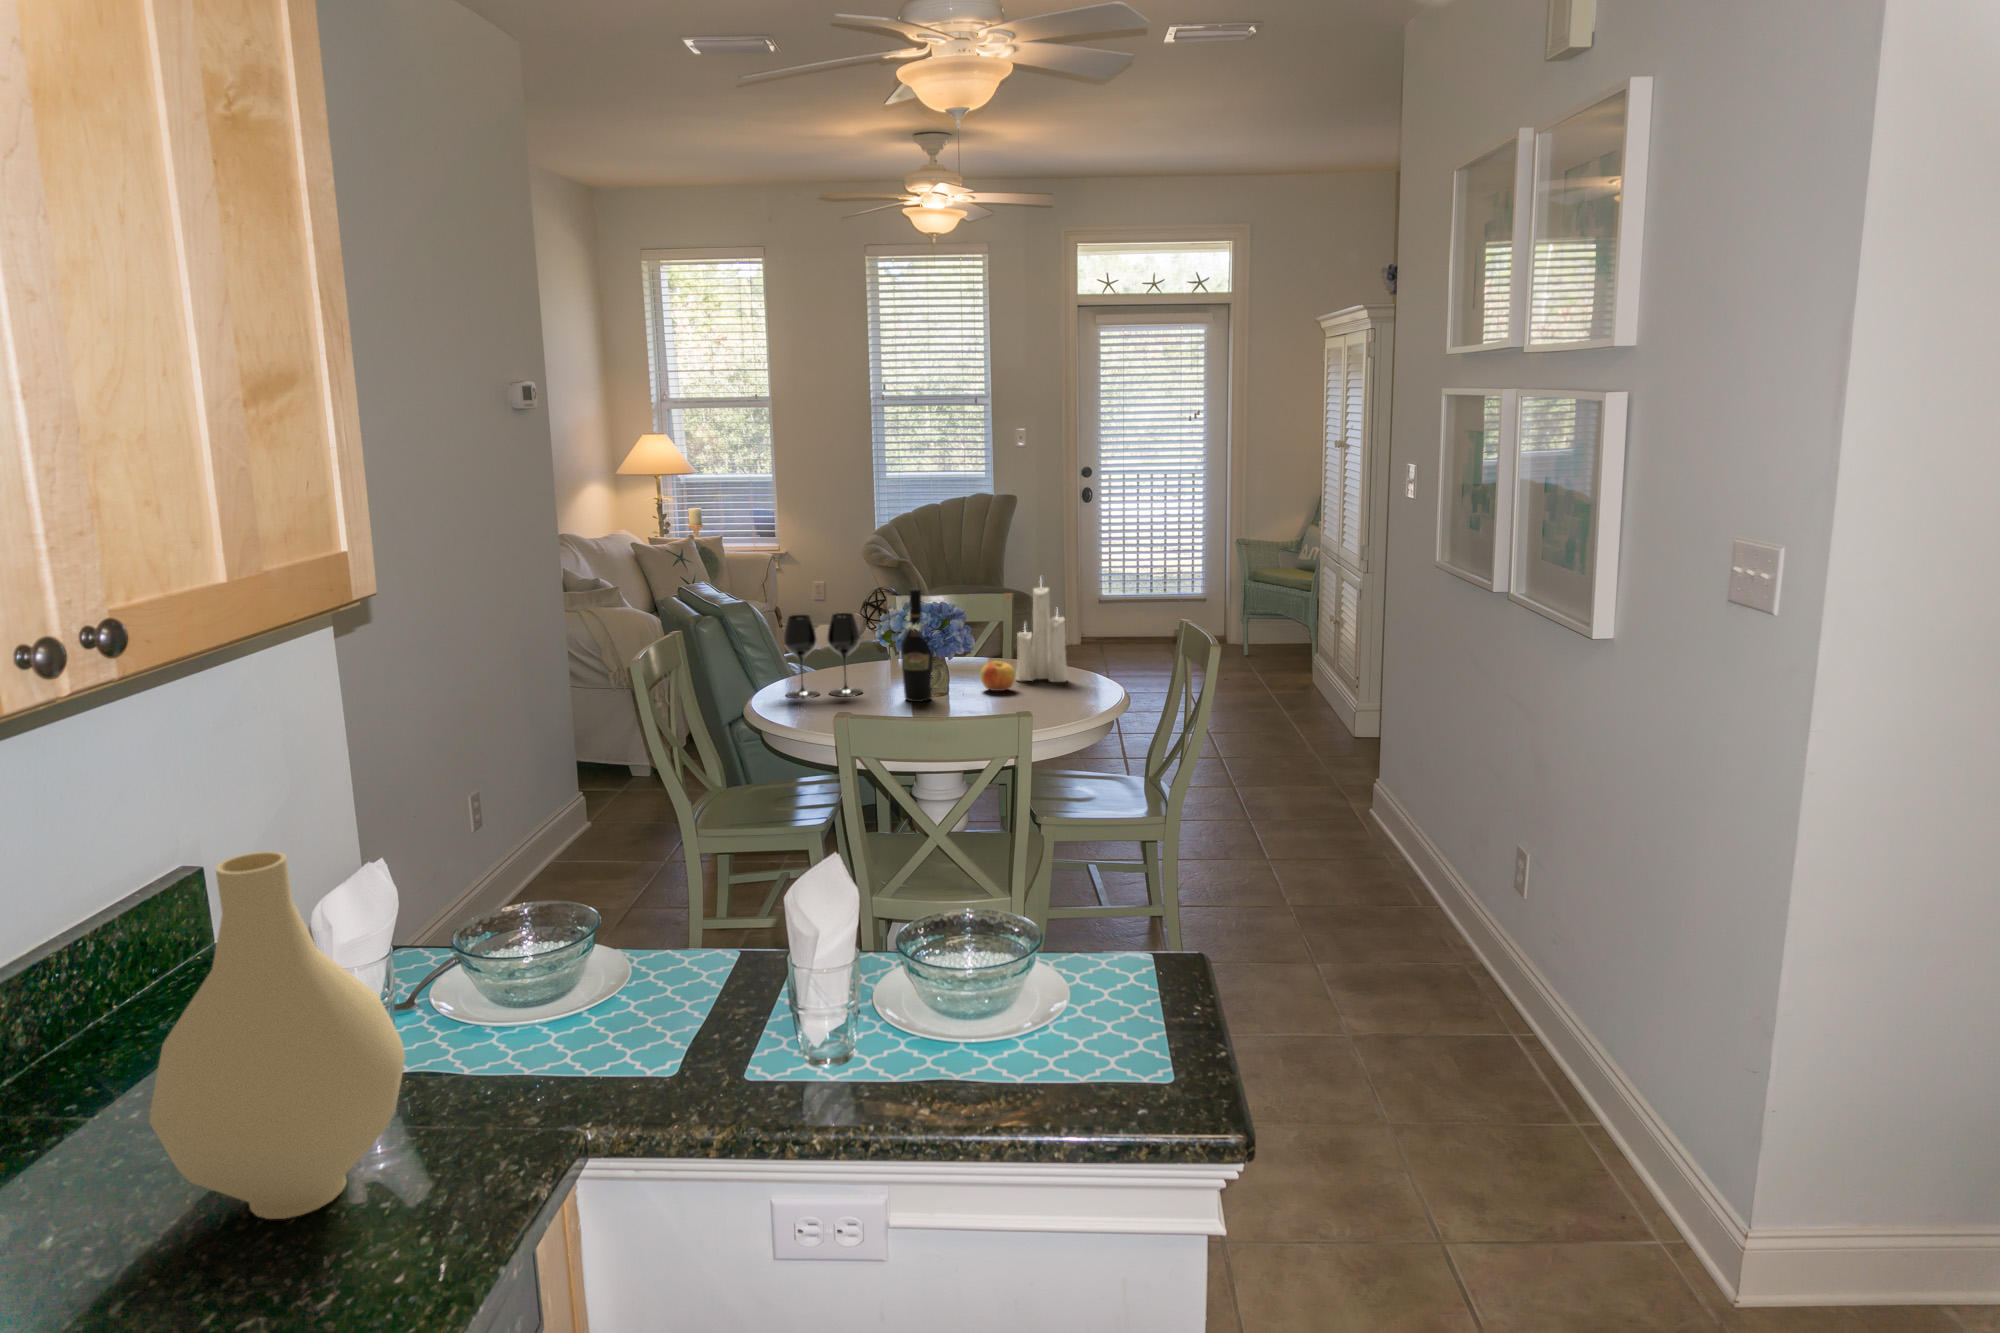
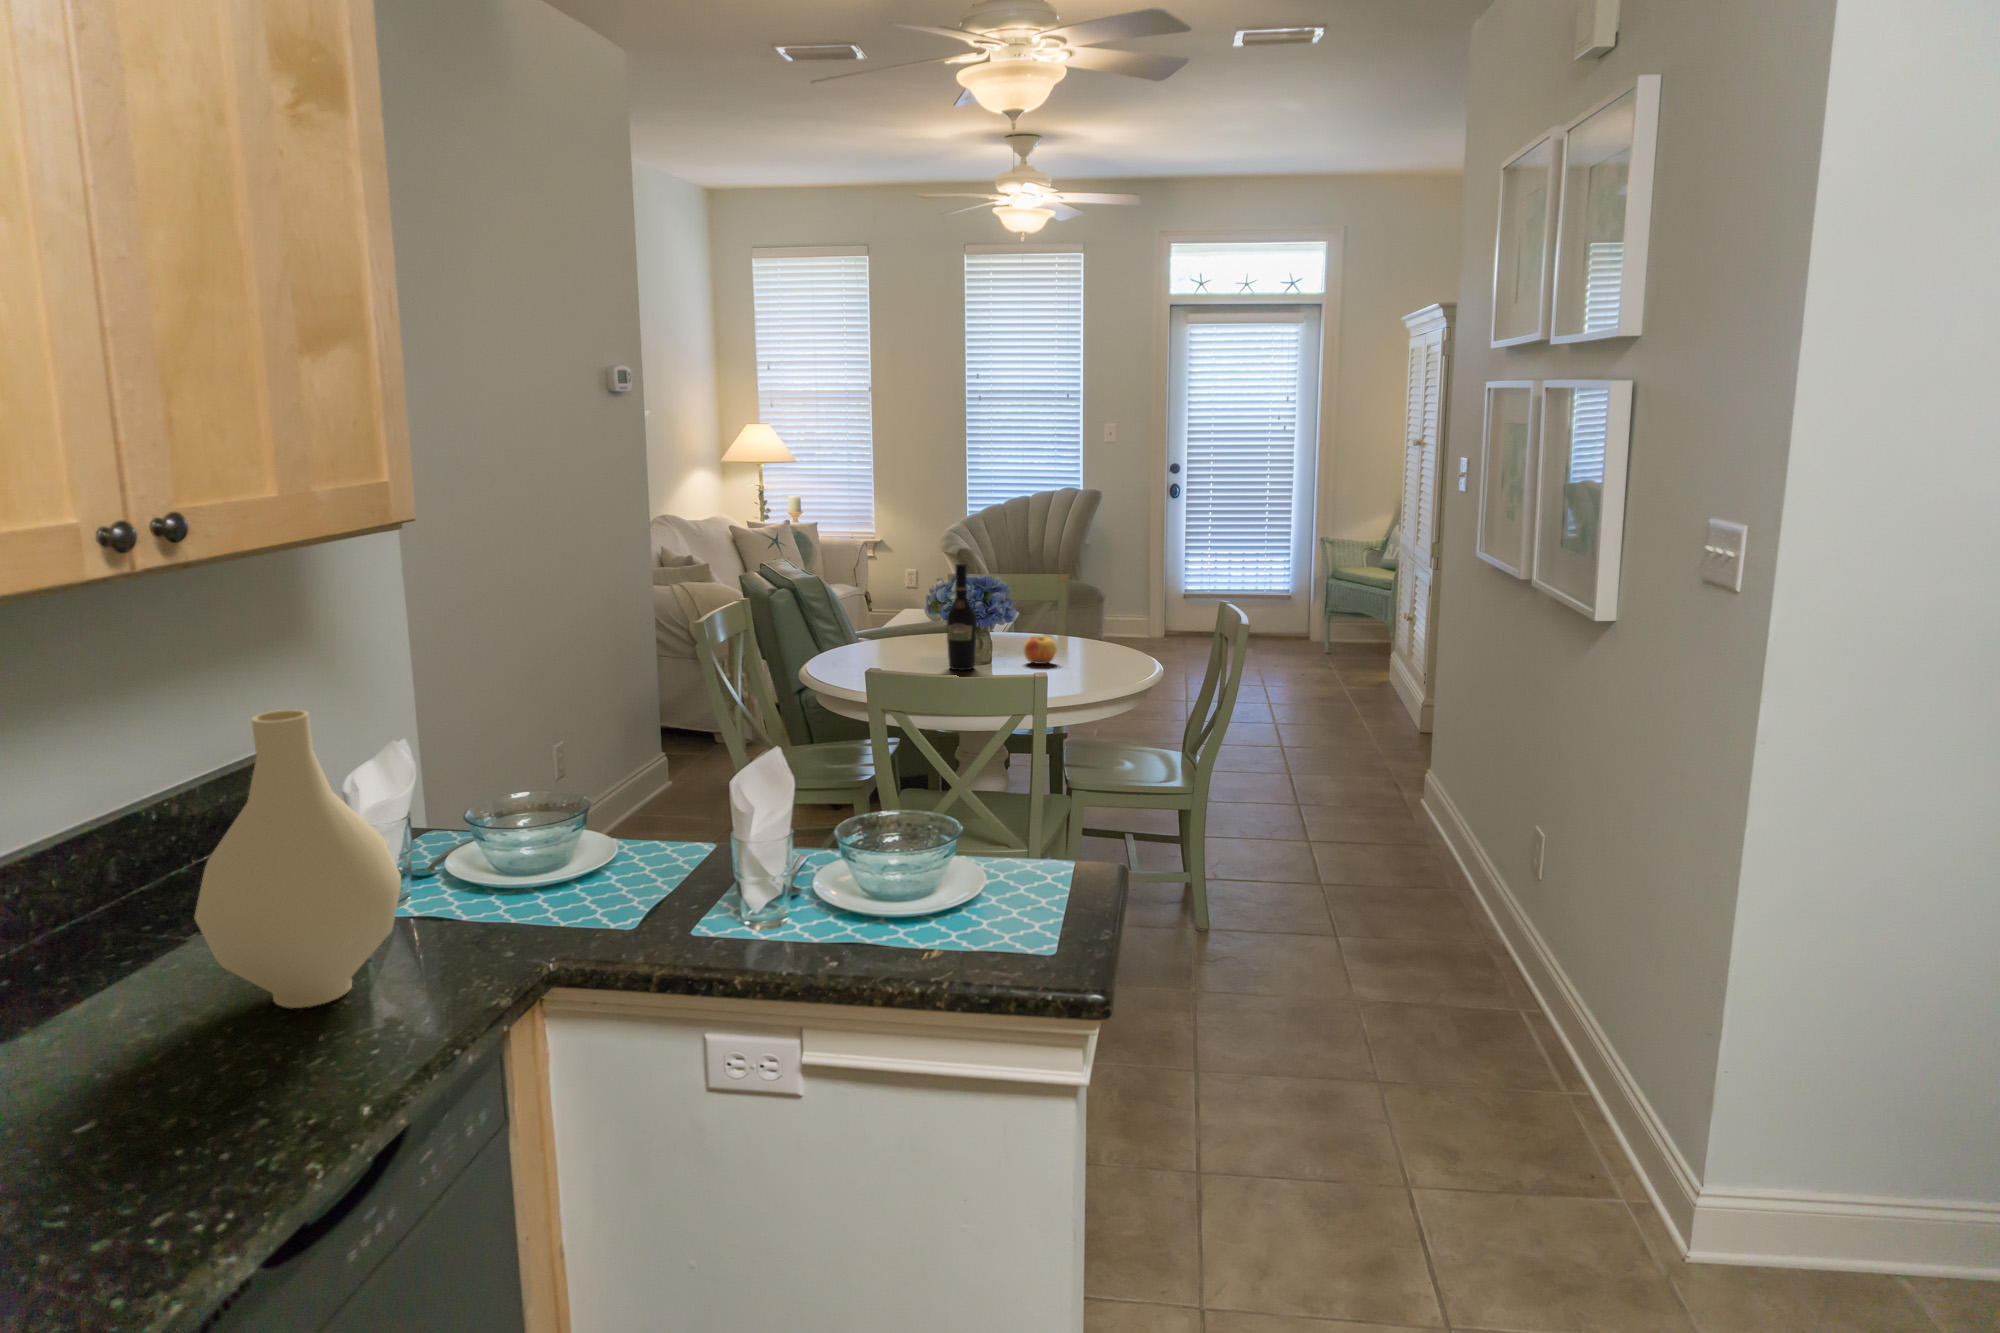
candle: present [1015,584,1068,682] -> none [1060,550,1110,659]
wine glass: present [784,613,862,698] -> none [839,585,912,664]

